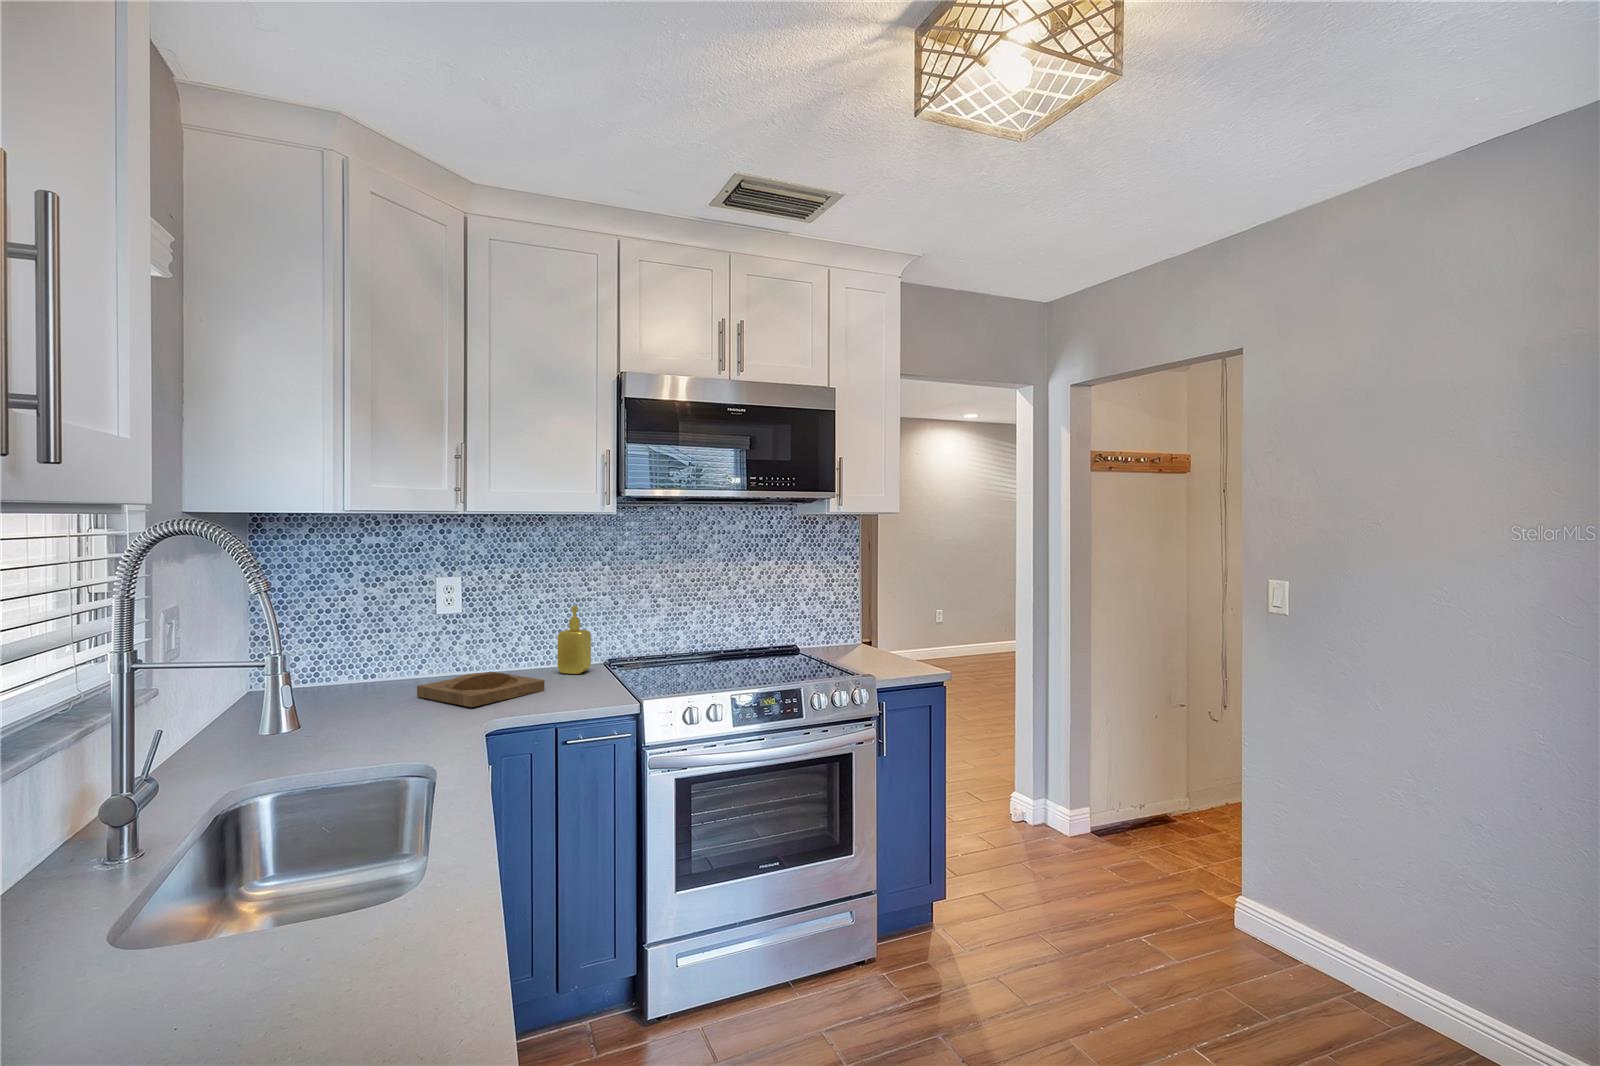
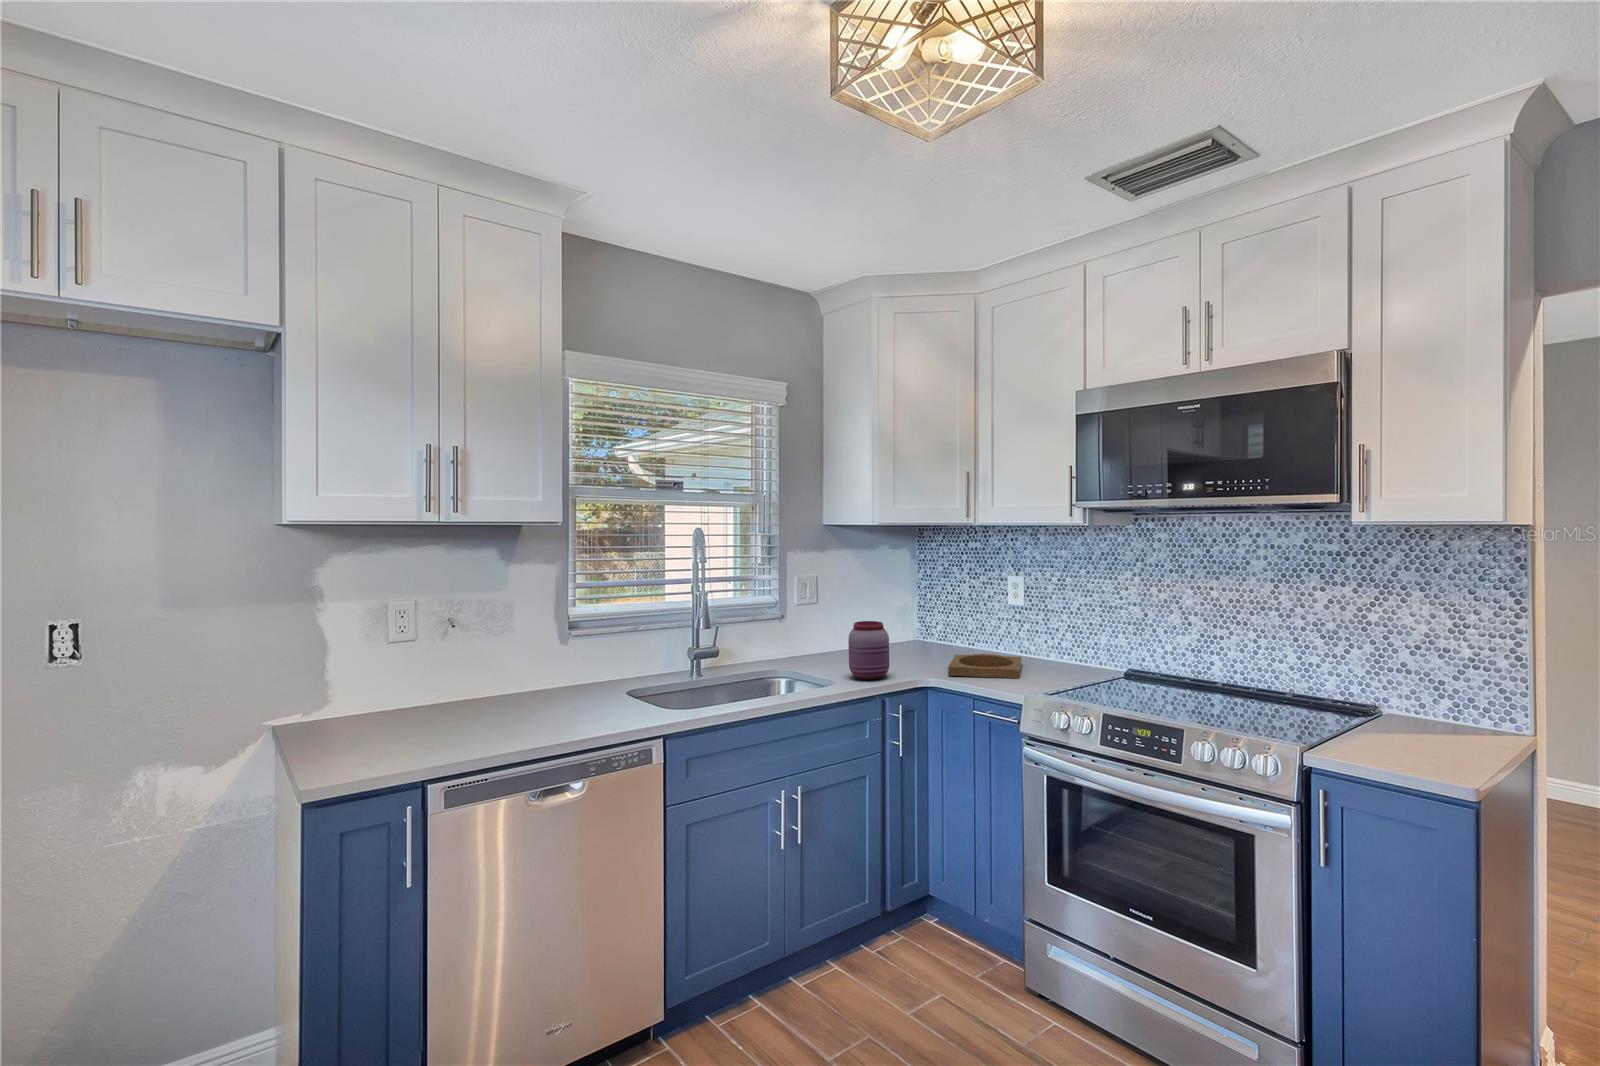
soap dispenser: present [557,606,591,674] -> none [1071,612,1097,675]
jar: none [342,651,414,744] -> present [848,621,889,680]

